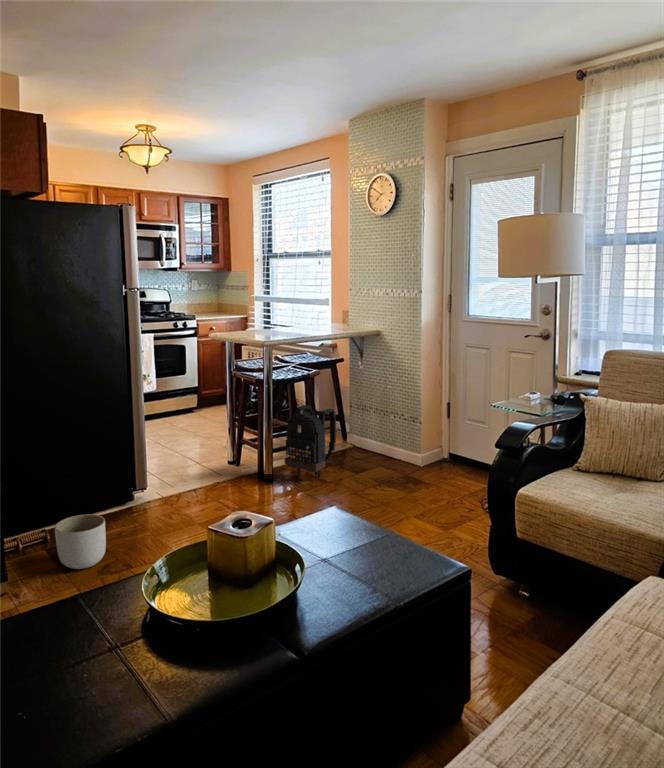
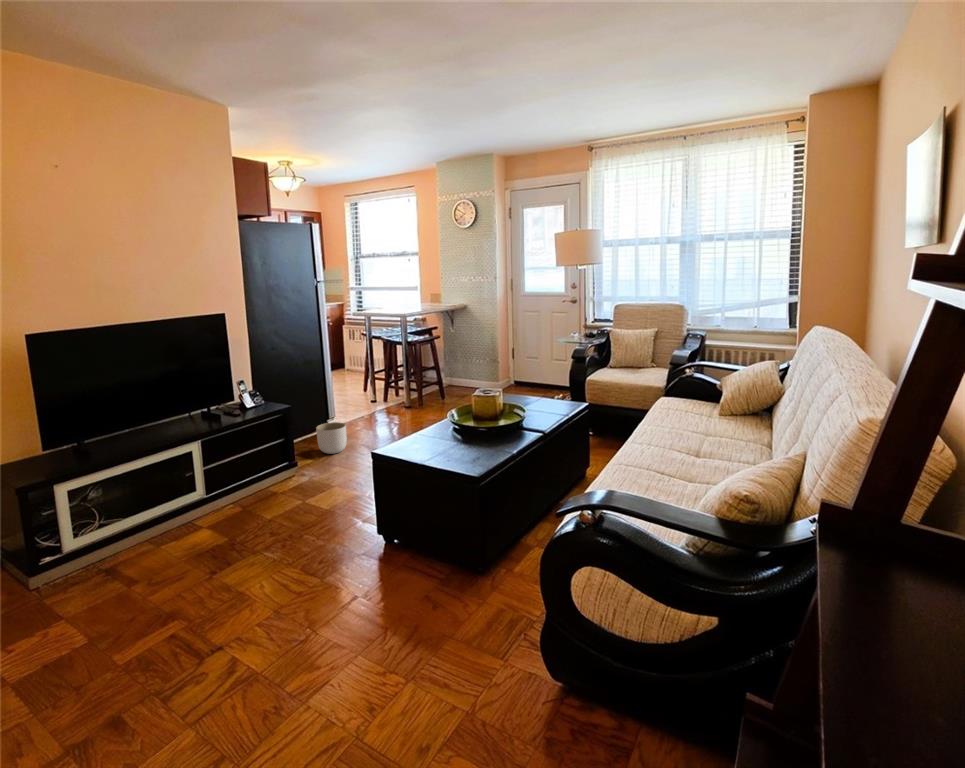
backpack: present [285,405,336,477] -> none [419,356,450,403]

